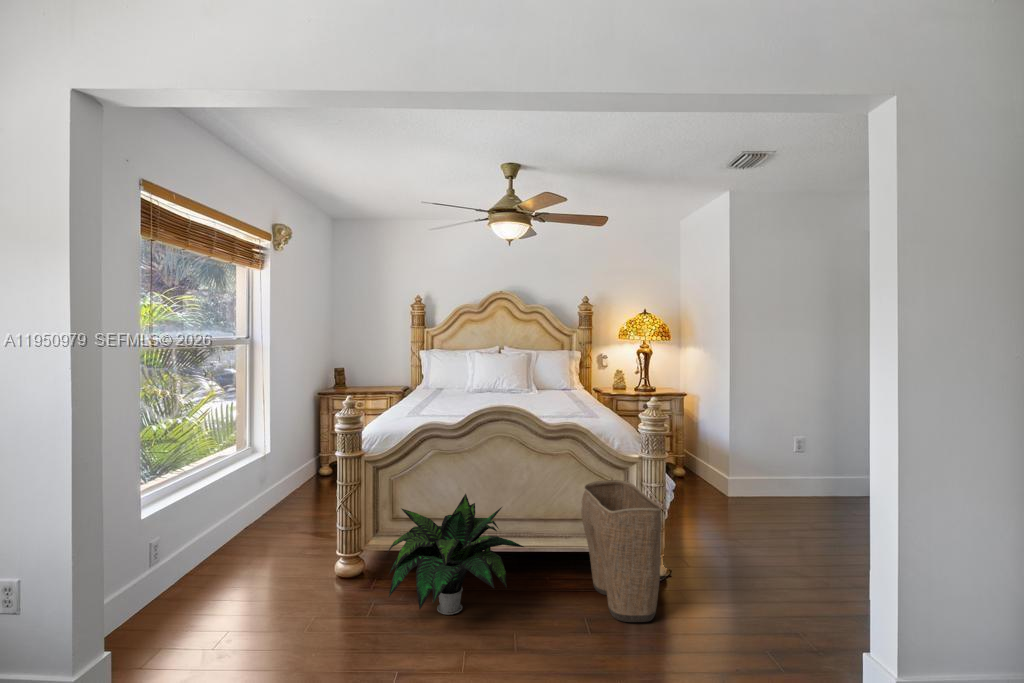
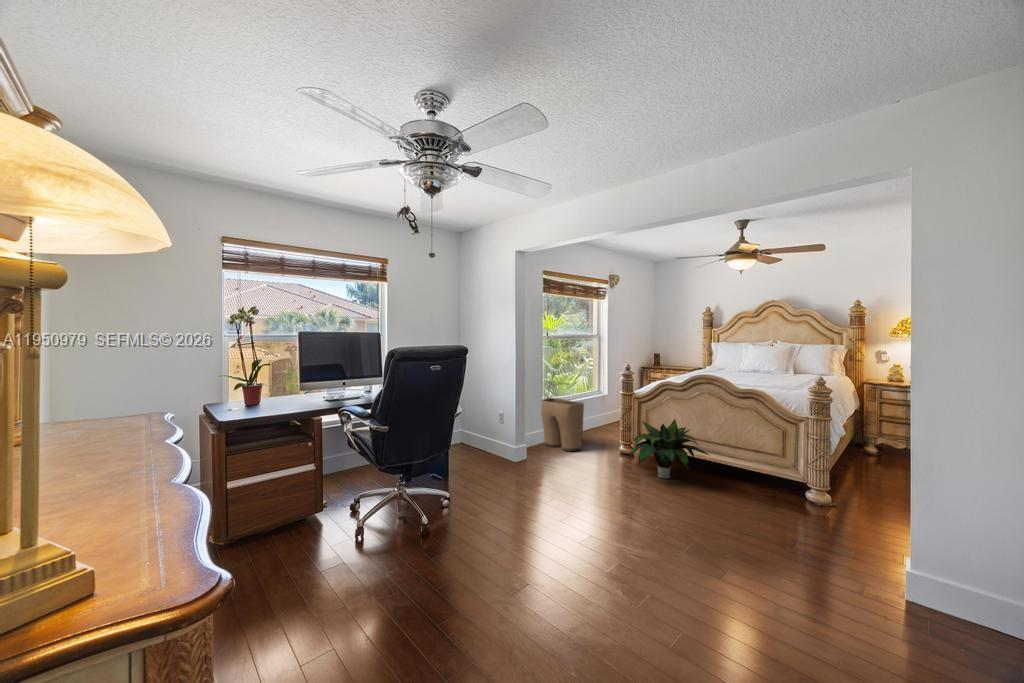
laundry basket: present [581,480,662,622] -> present [541,398,584,451]

